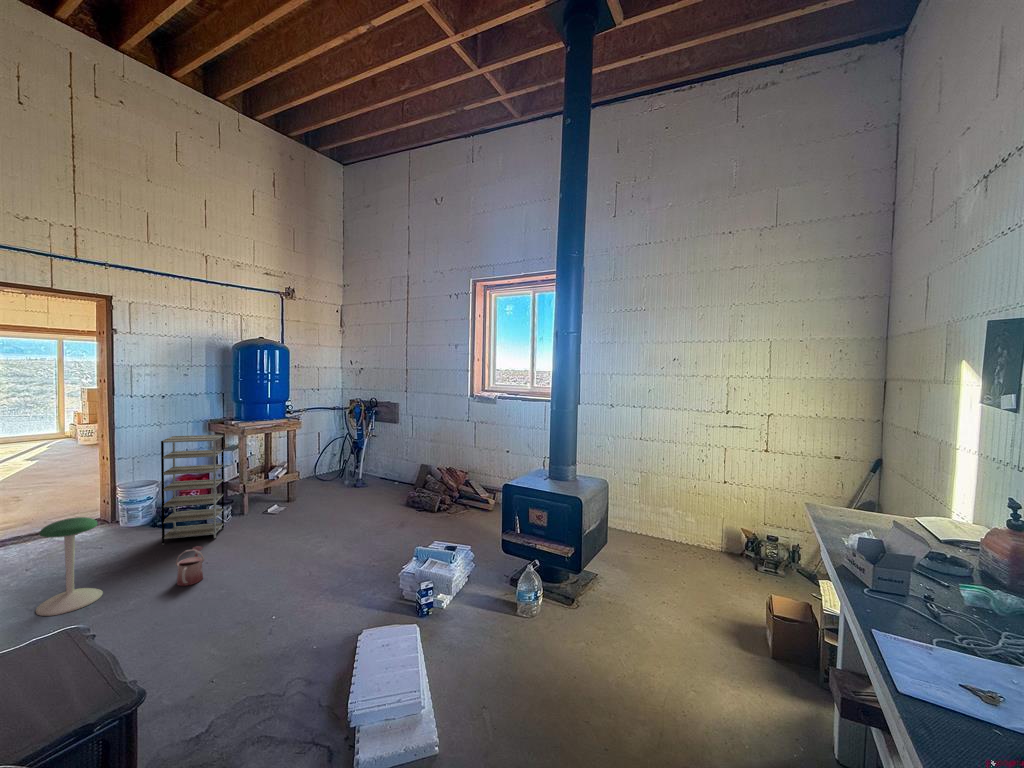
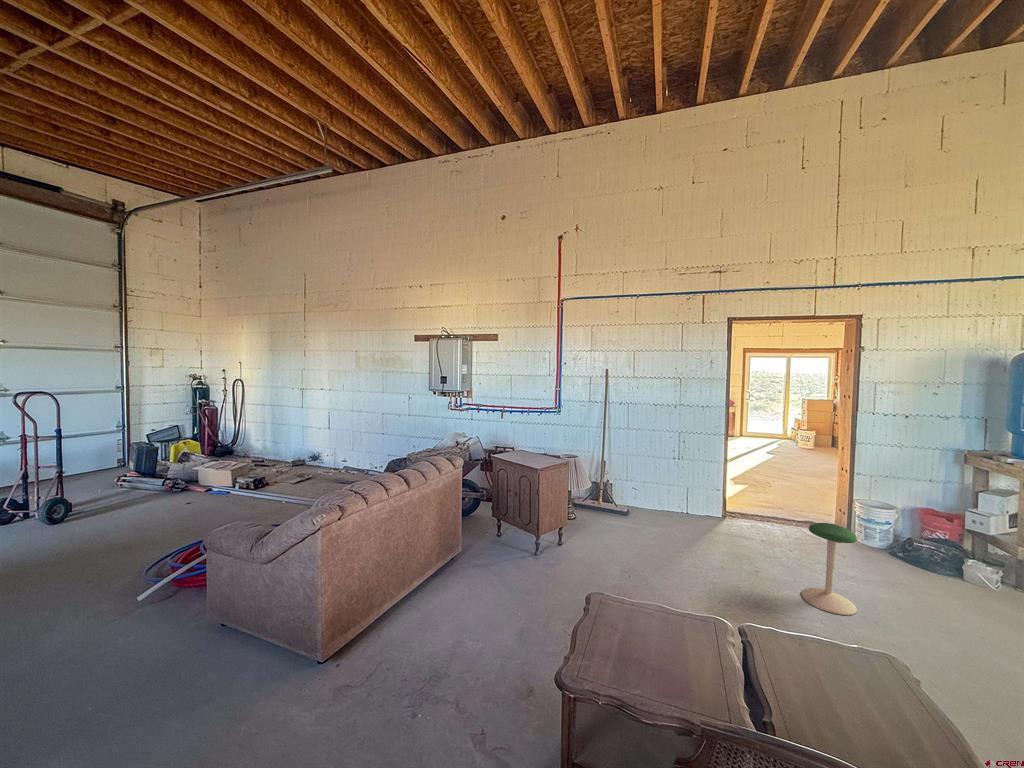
shelving unit: present [161,435,224,544] -> none [908,464,1007,610]
watering can: present [176,546,204,586] -> none [945,613,991,666]

